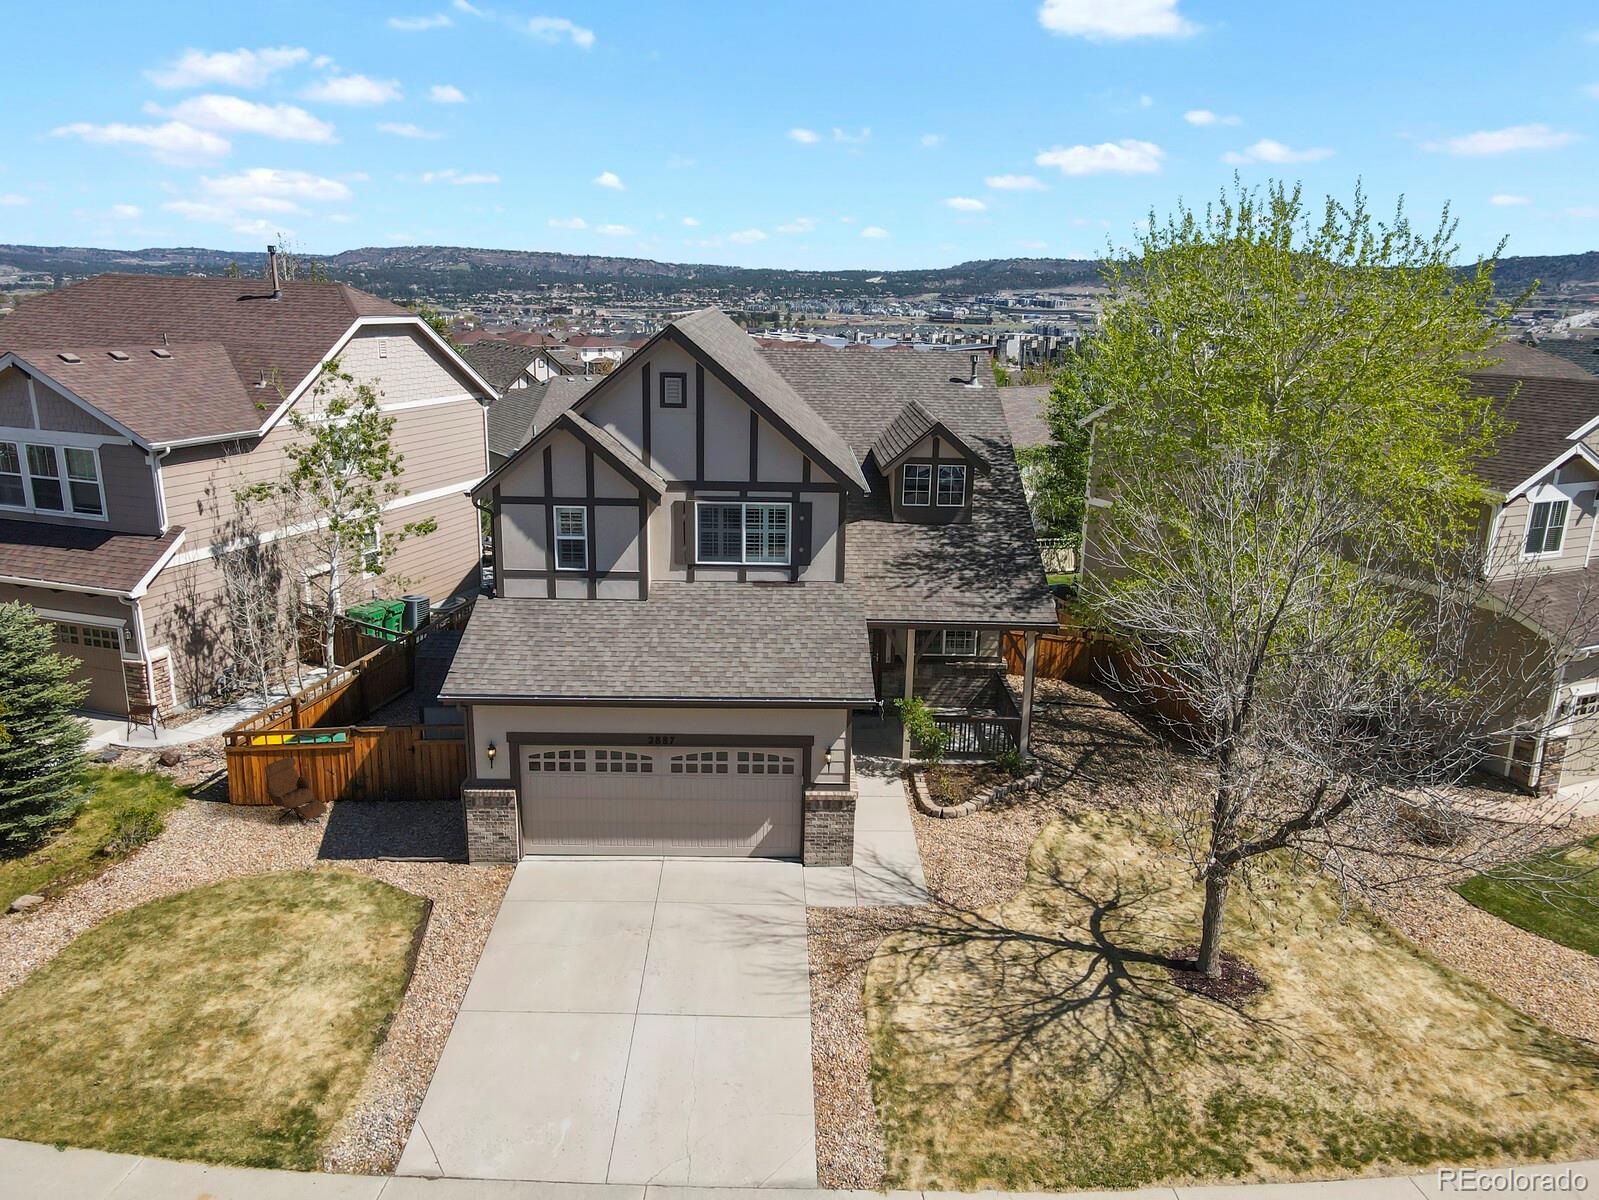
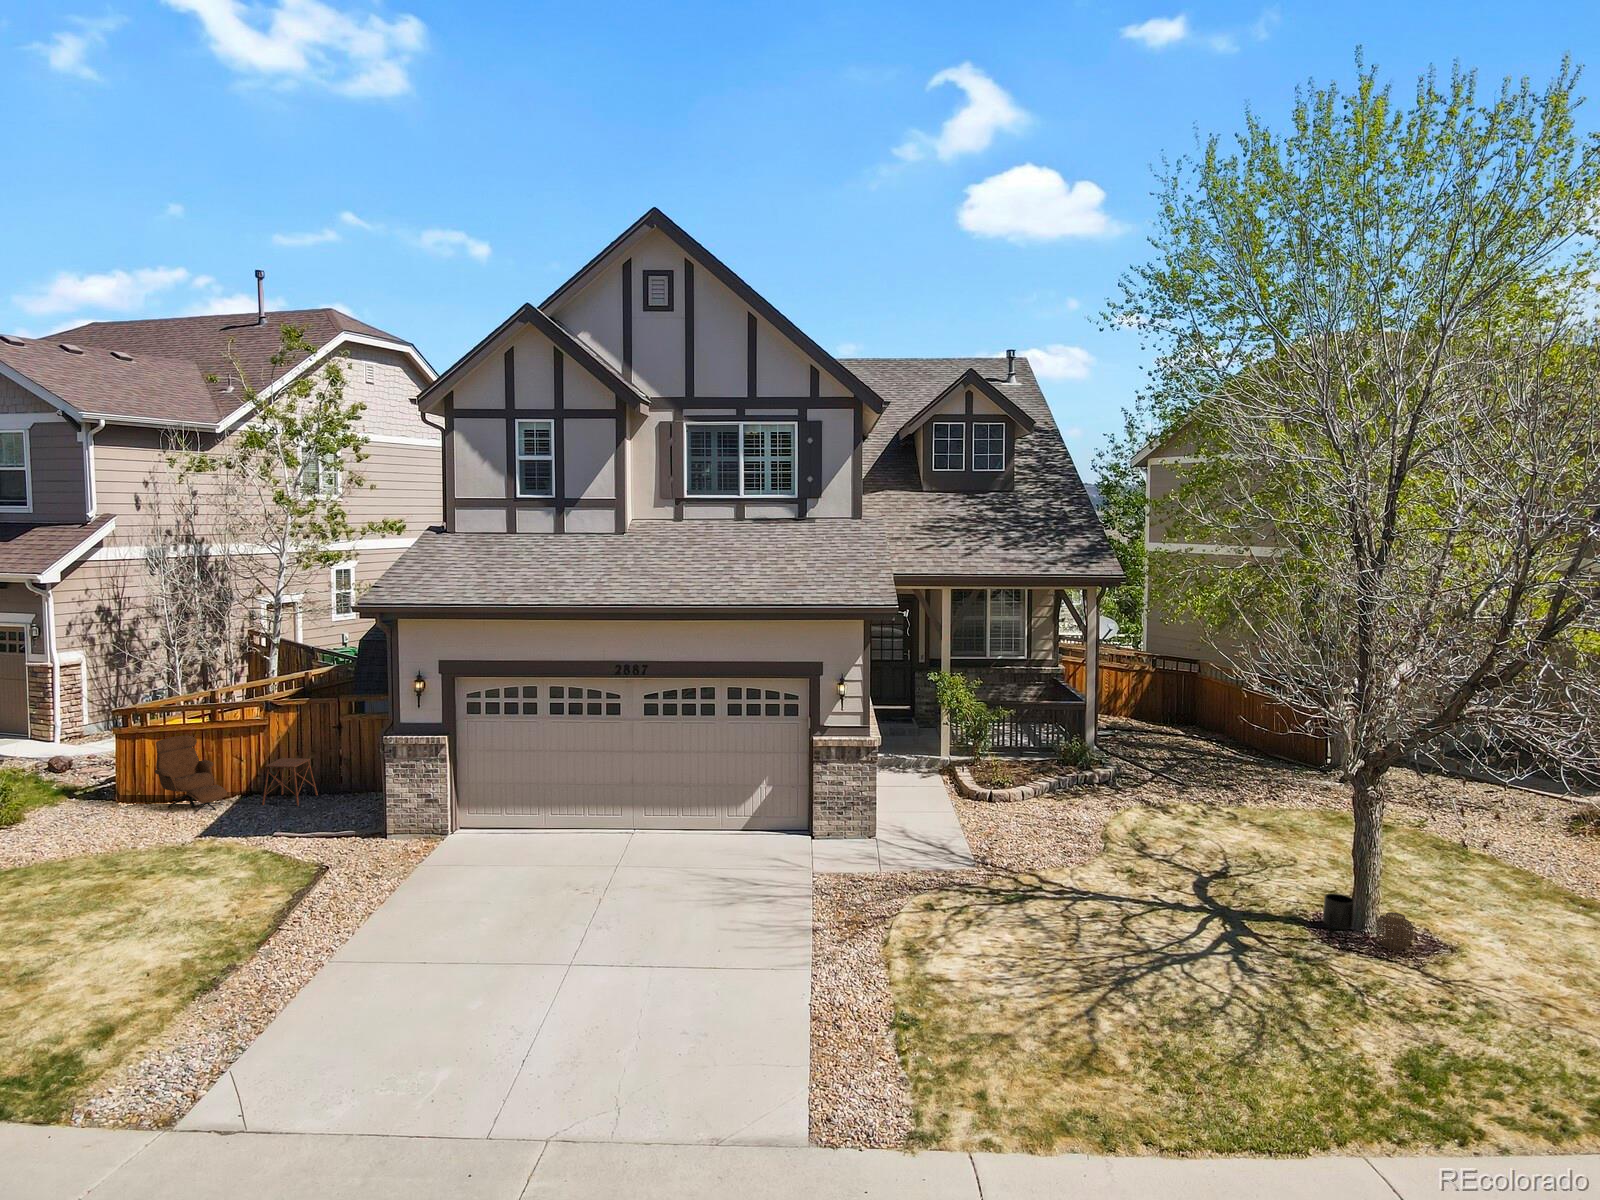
side table: present [126,705,166,741] -> present [262,758,318,806]
planter: none [1176,948,1200,982] -> present [1323,893,1355,929]
woven basket: none [1212,966,1237,993] -> present [1376,912,1413,951]

